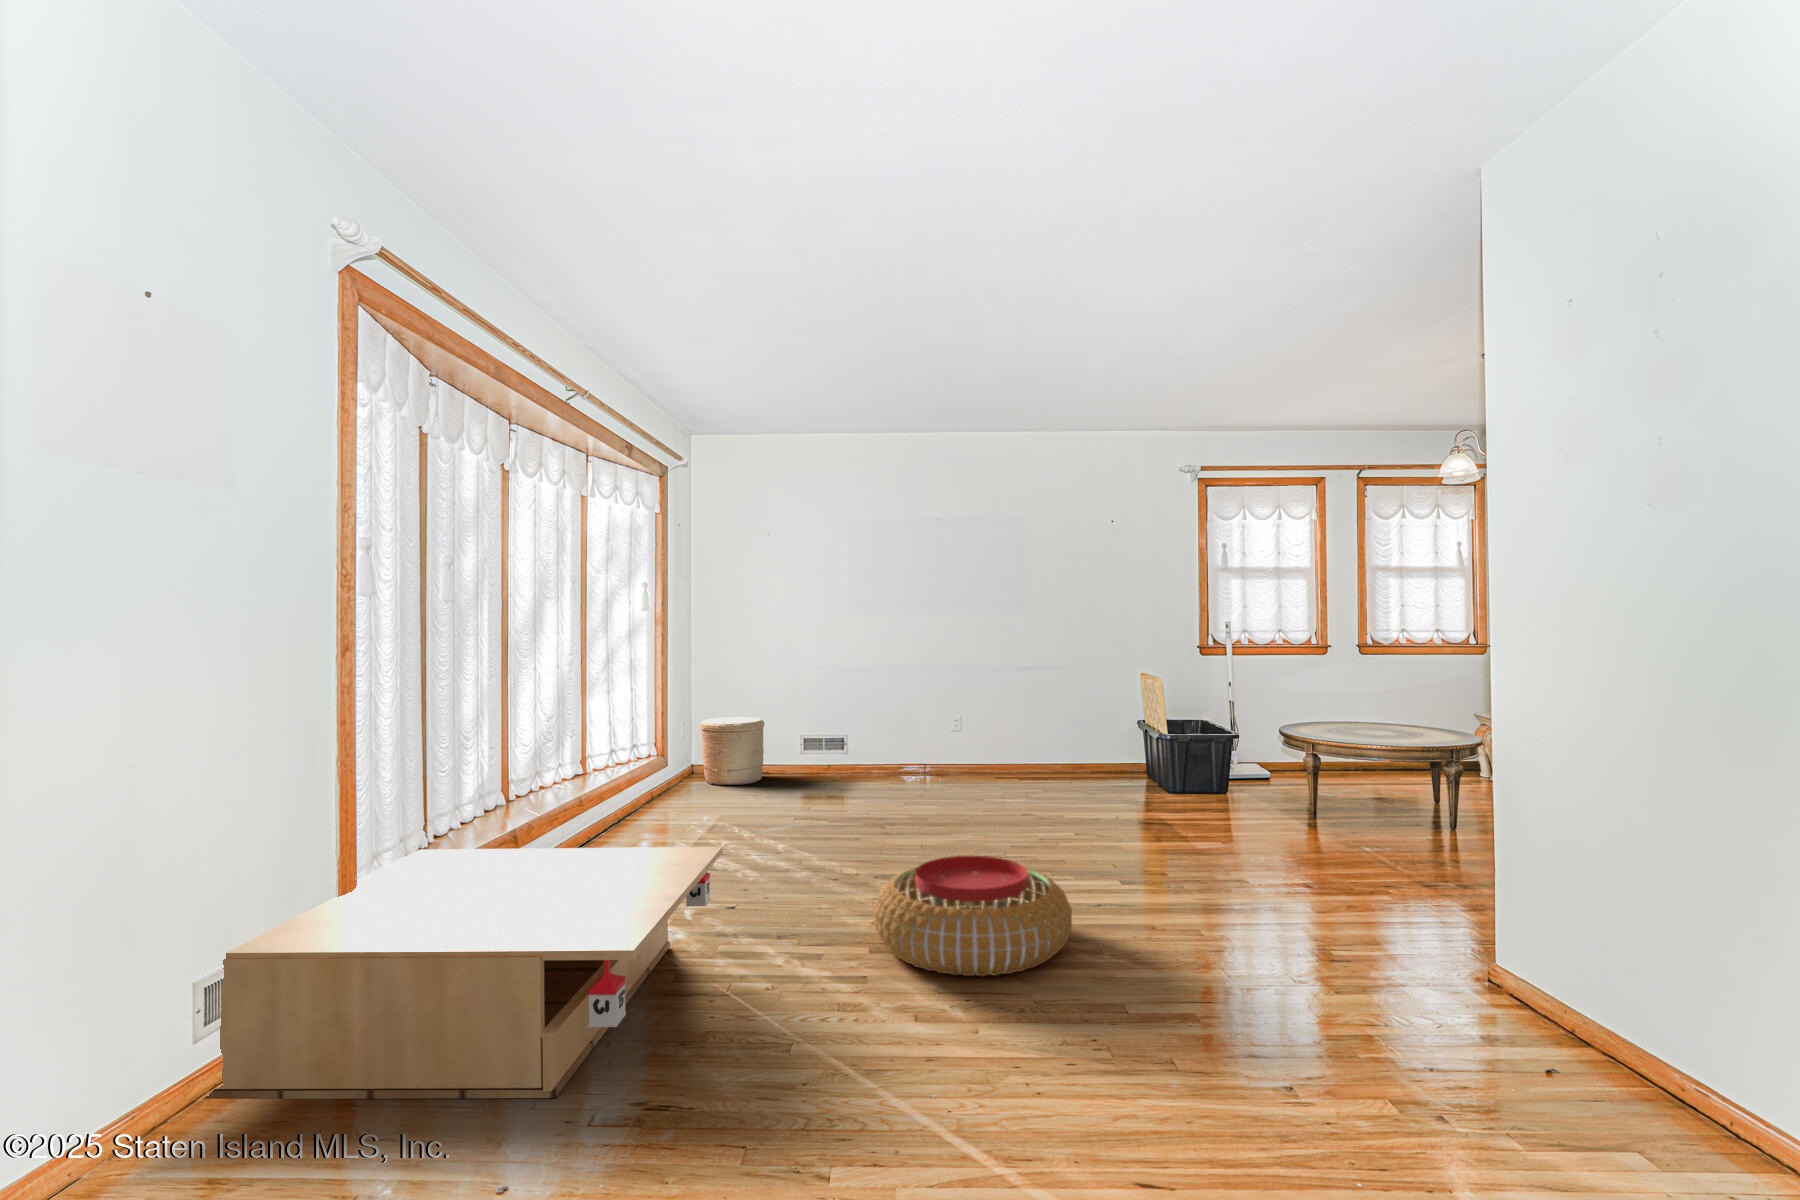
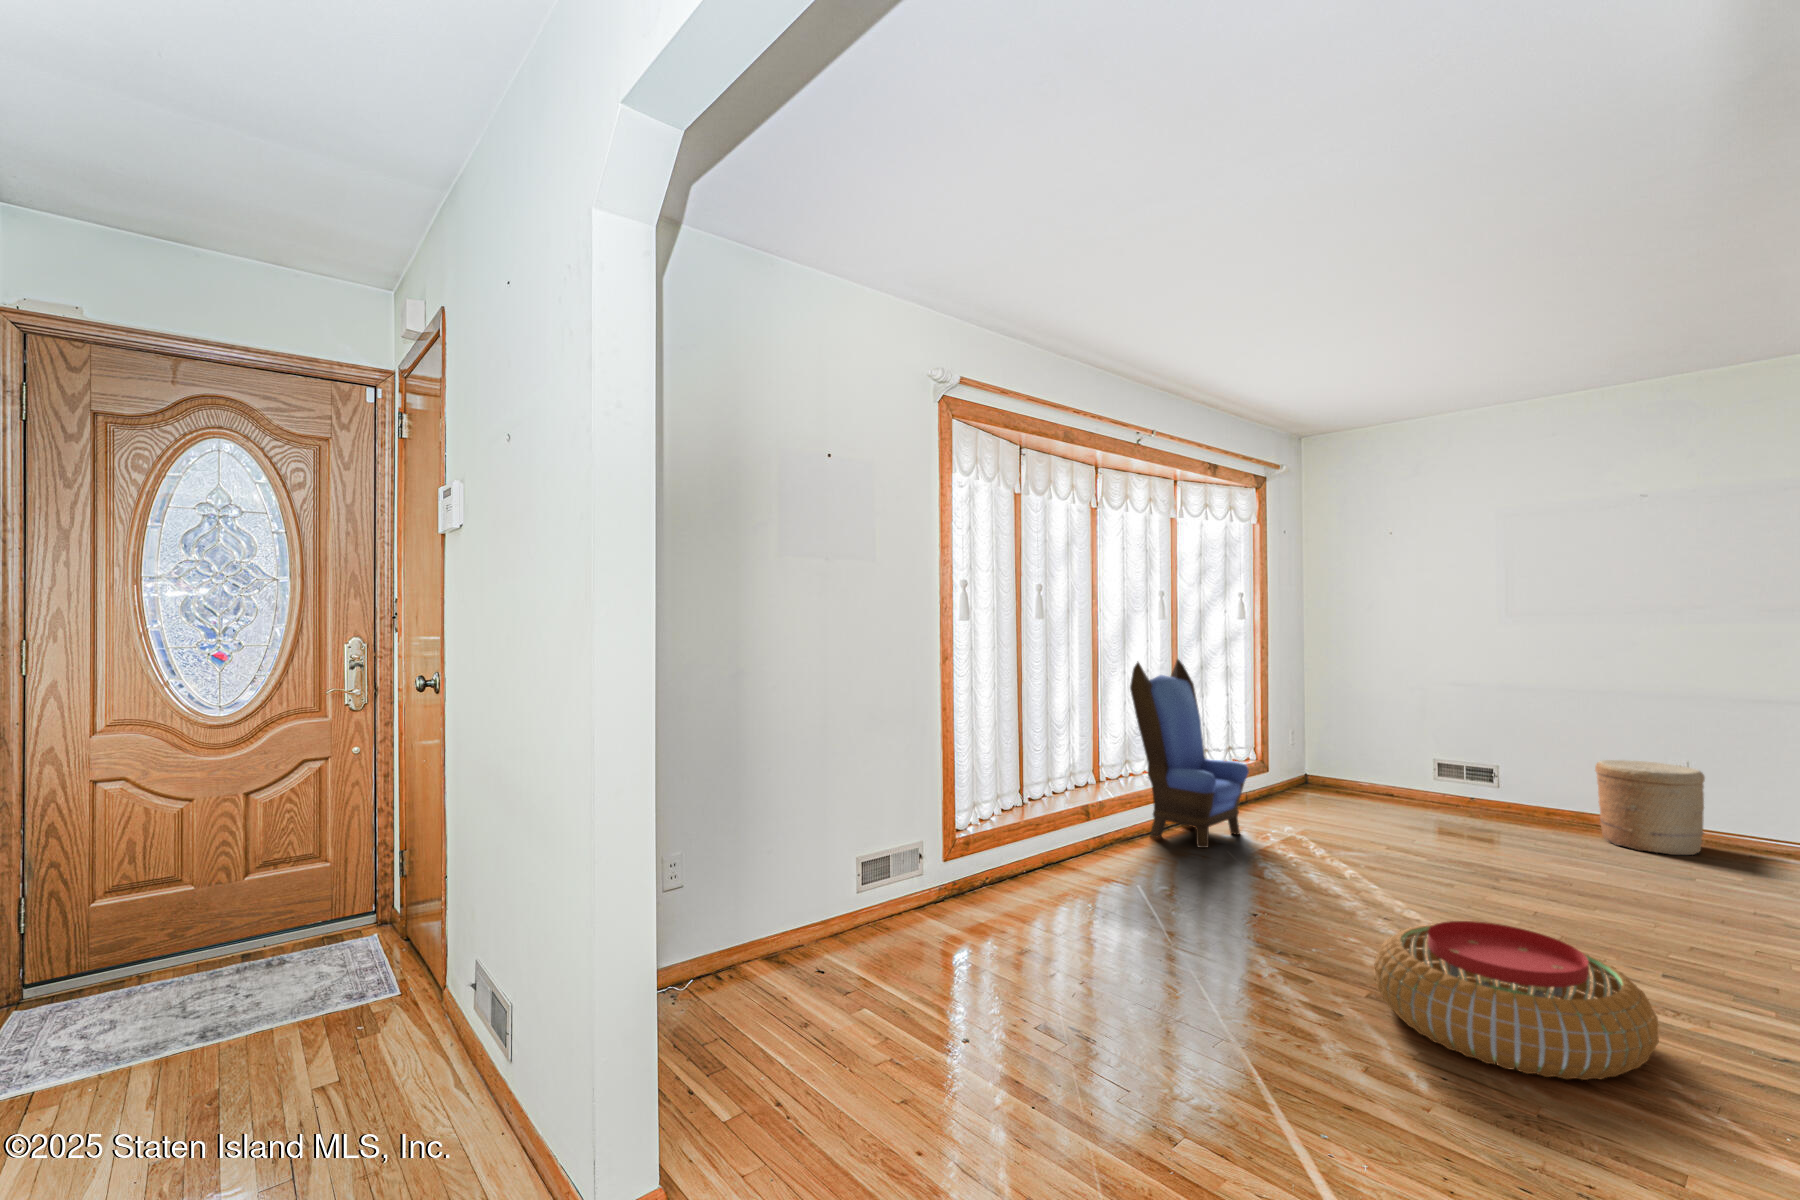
armchair: none [548,650,672,856] -> present [1130,659,1249,848]
woven basket: present [700,717,764,785] -> present [1595,760,1705,855]
coffee table: present [203,847,722,1099] -> none [850,805,1223,1007]

